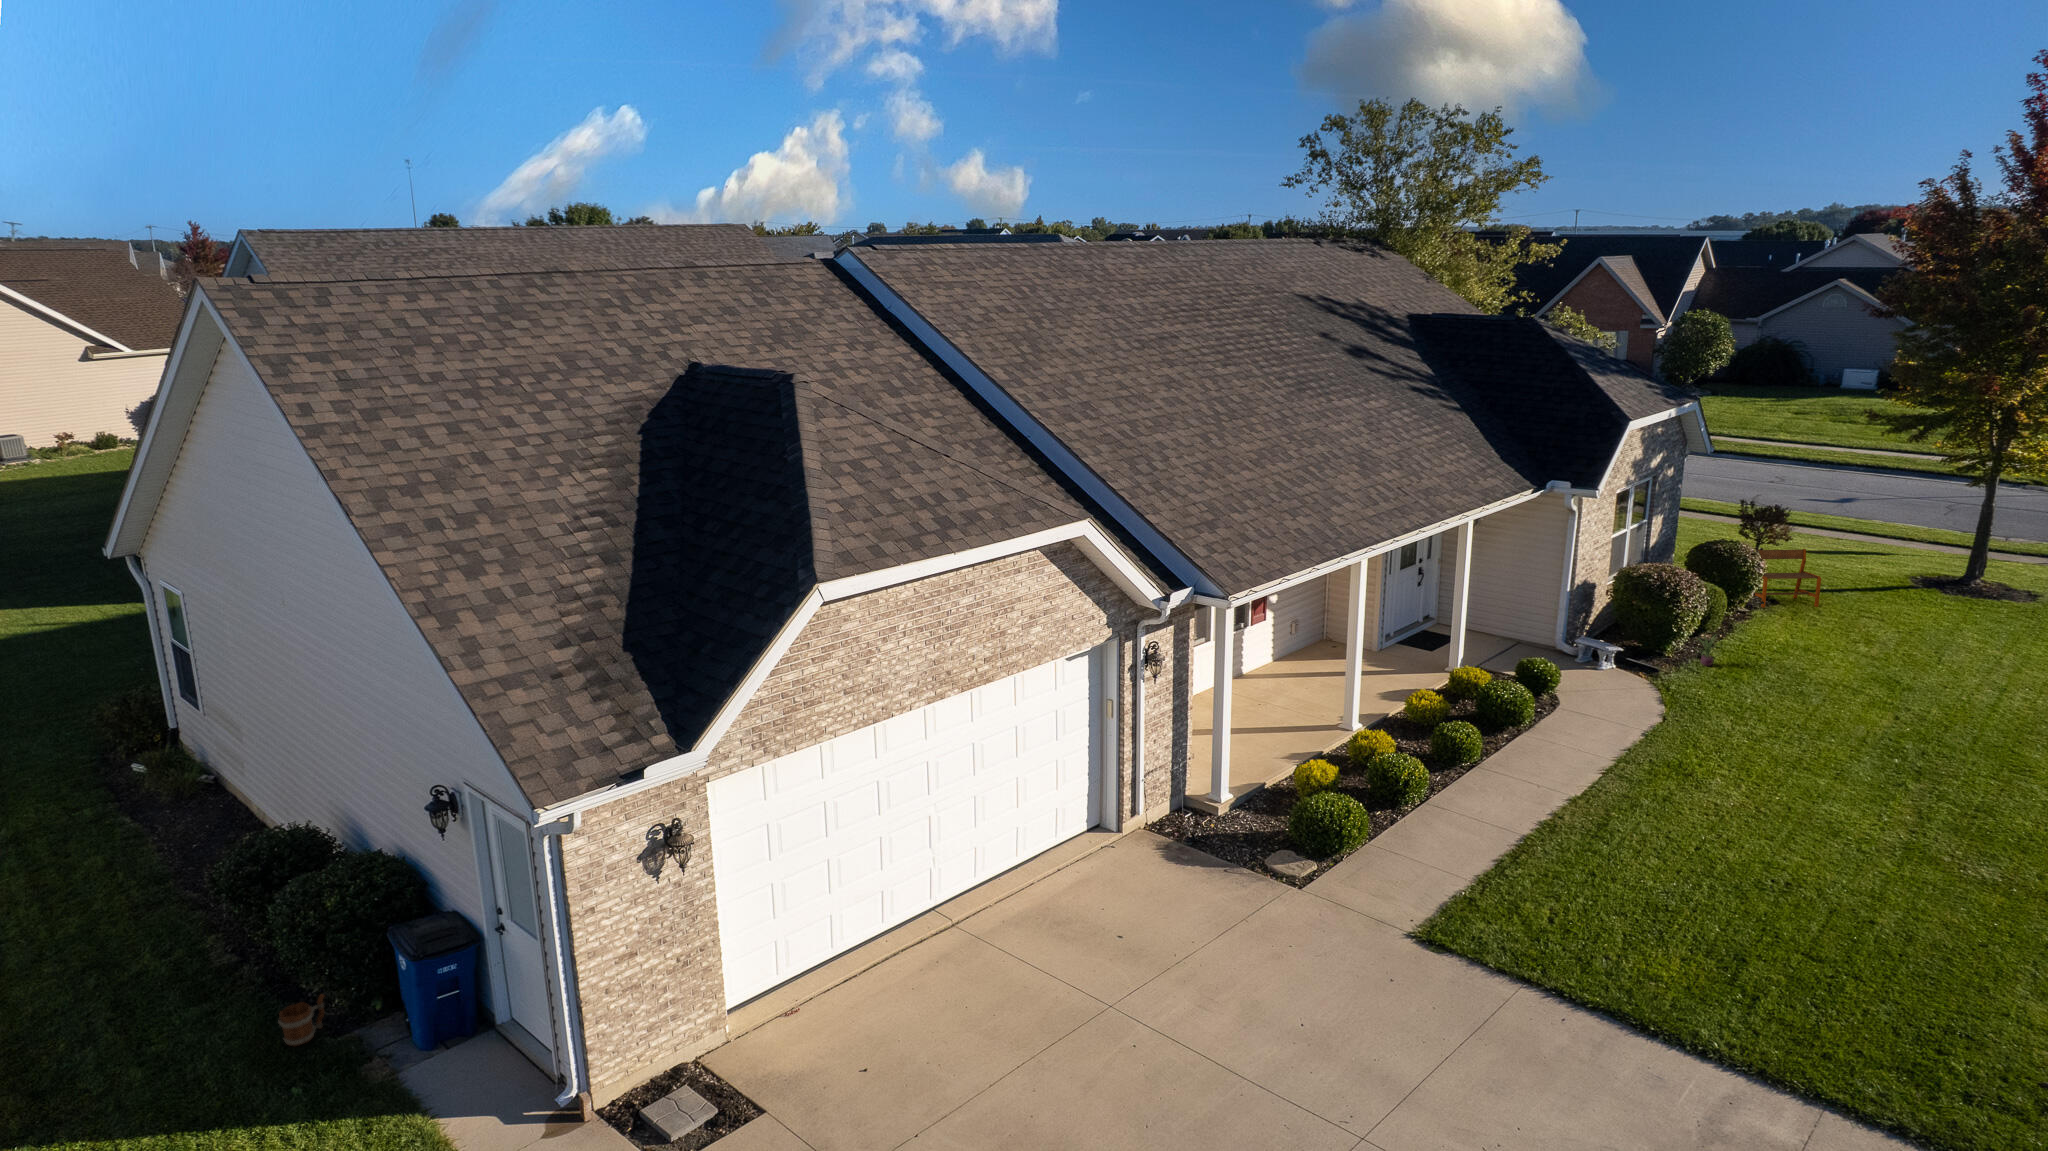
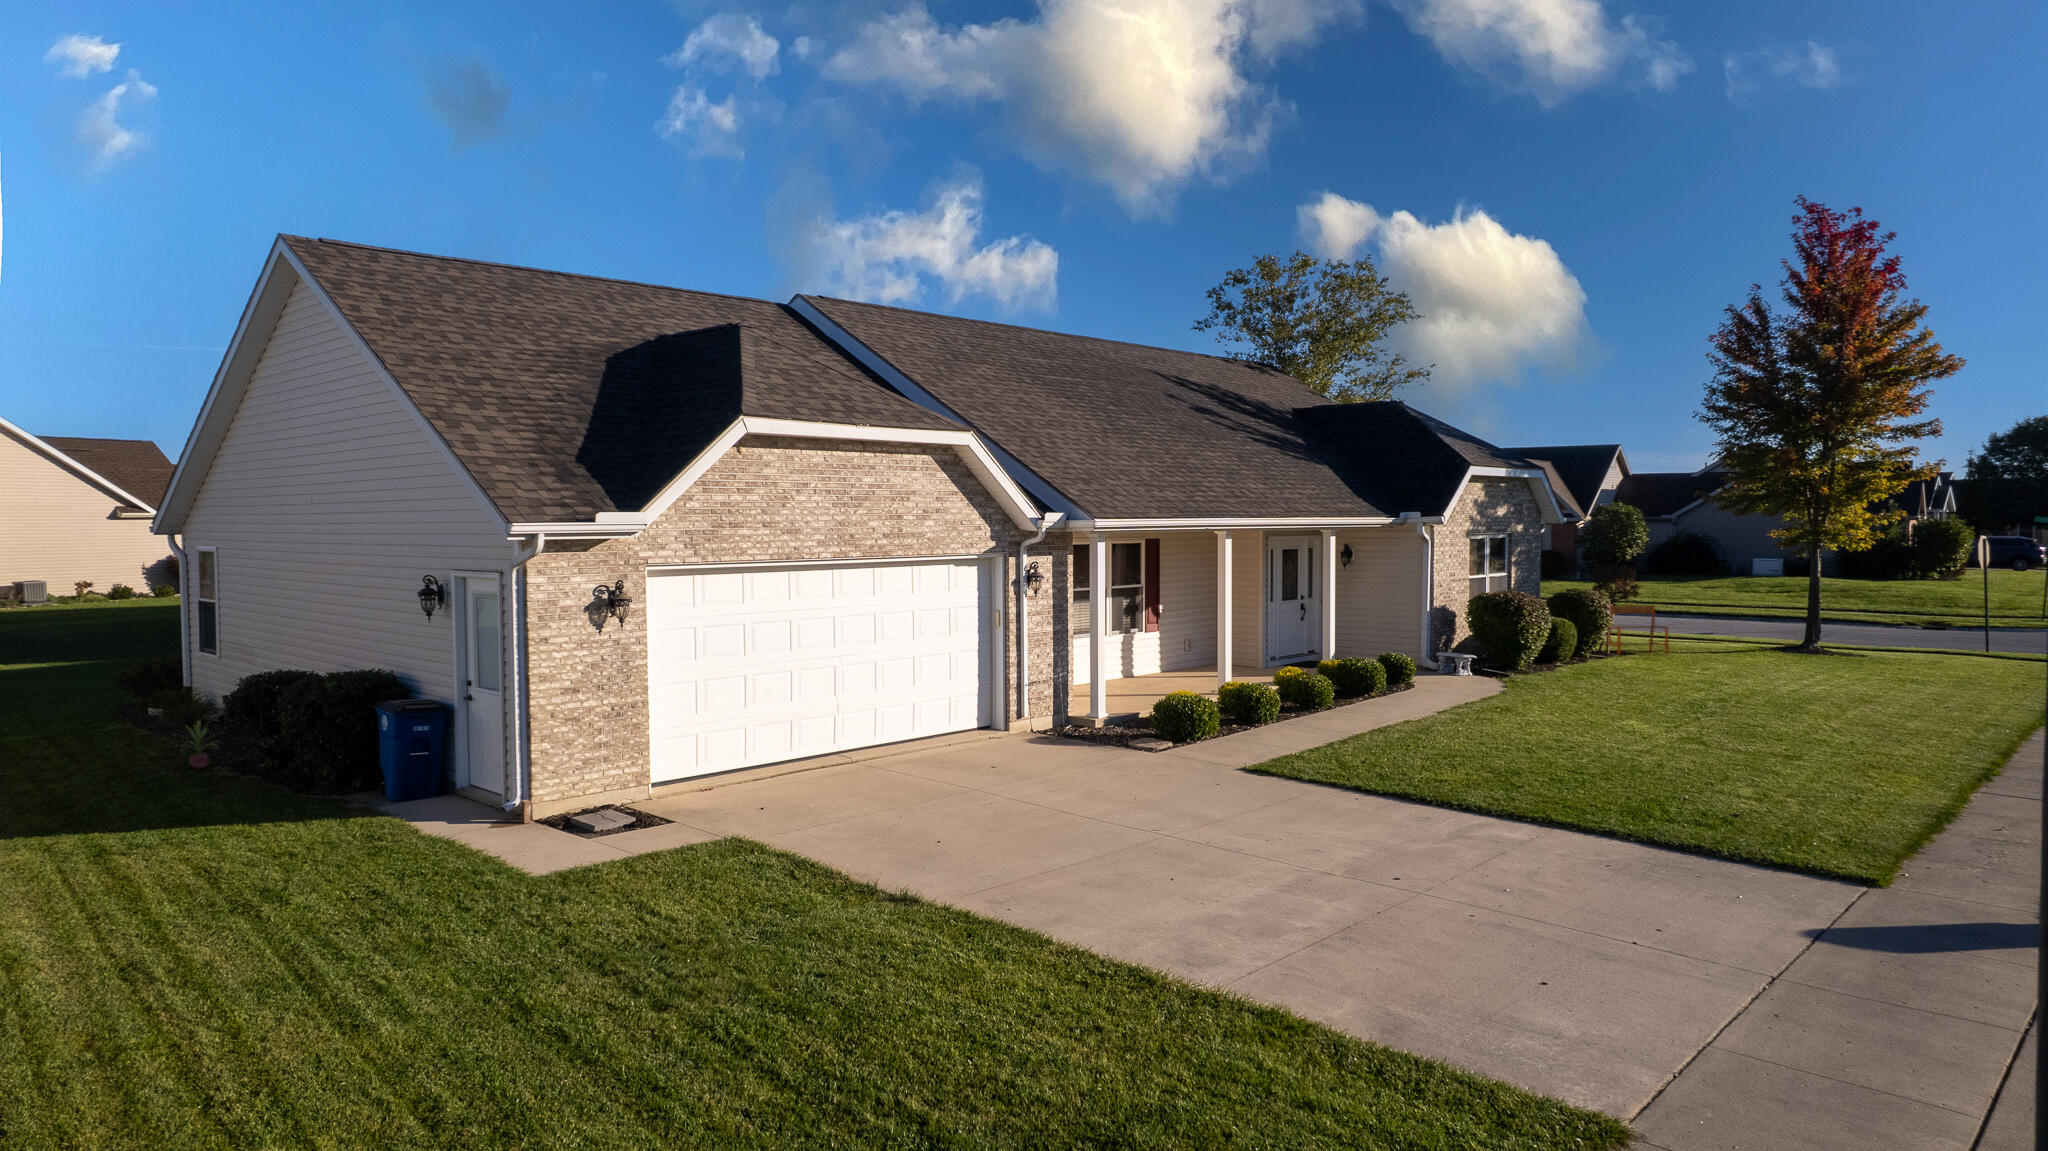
decorative plant: present [1700,636,1714,666] -> present [189,721,216,769]
bucket: present [278,994,324,1046] -> none [272,762,313,799]

